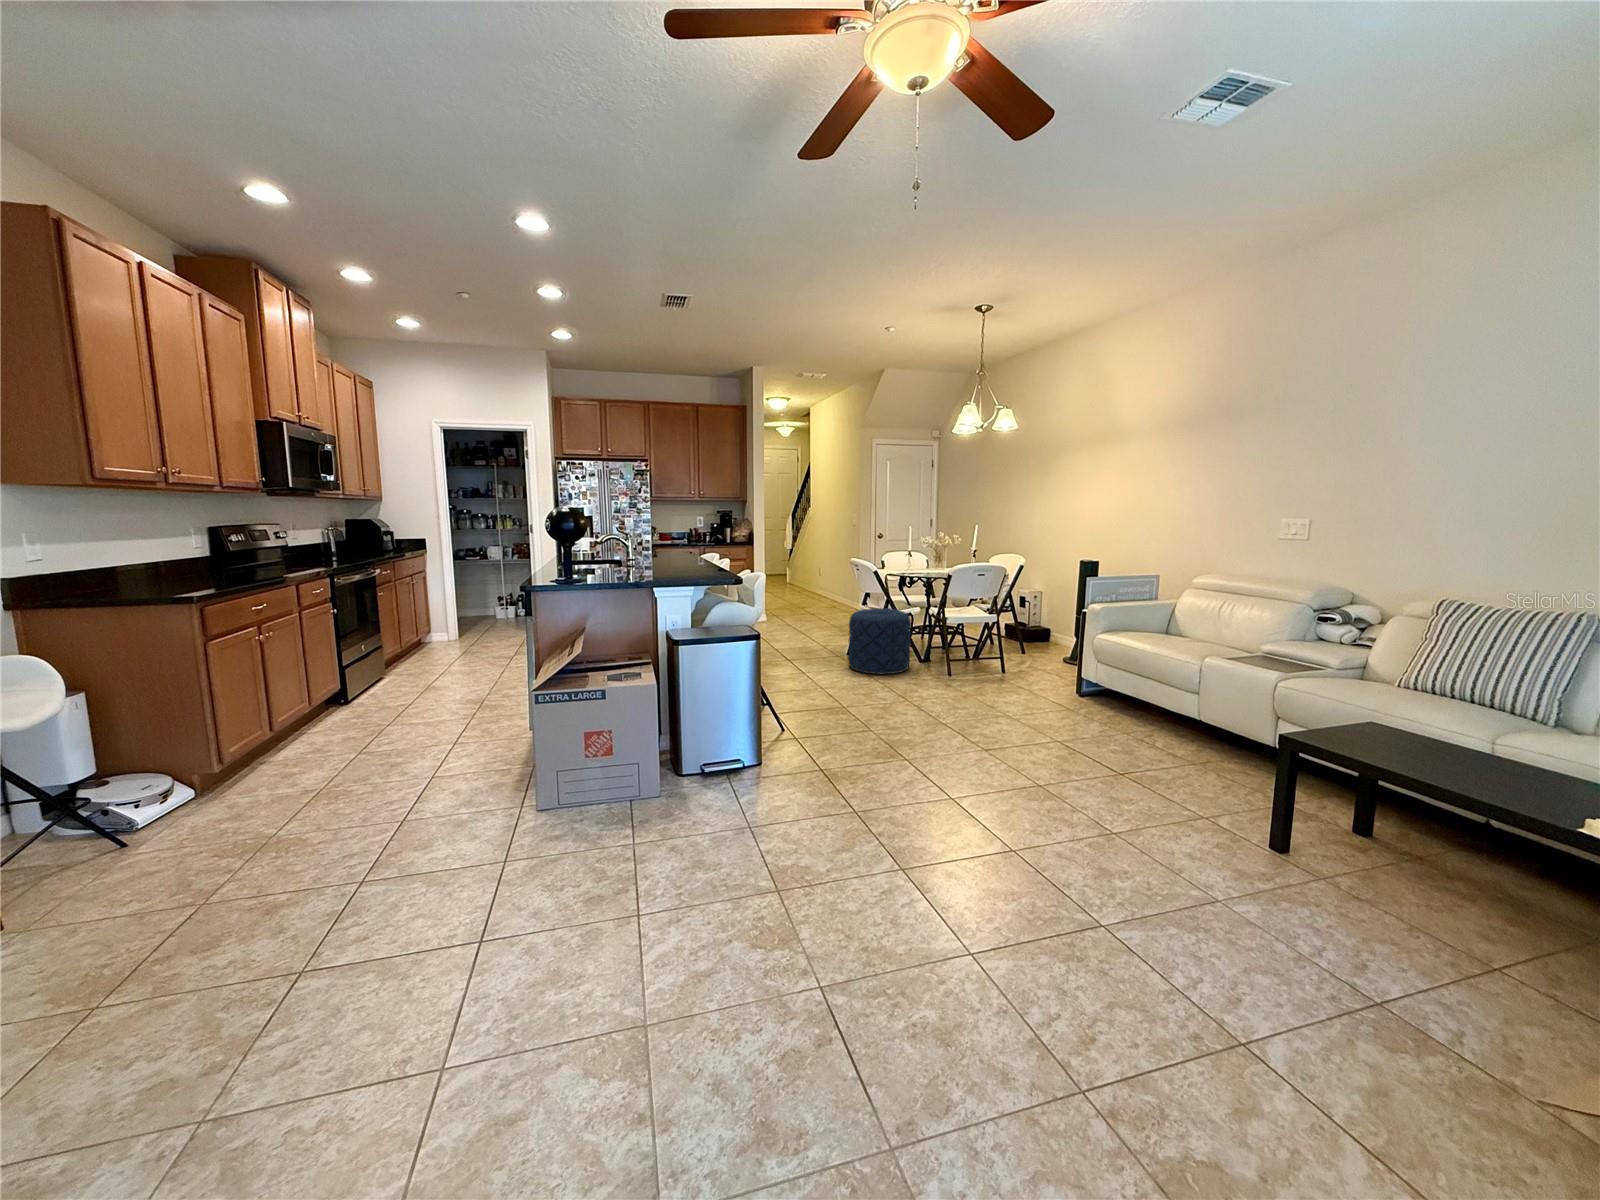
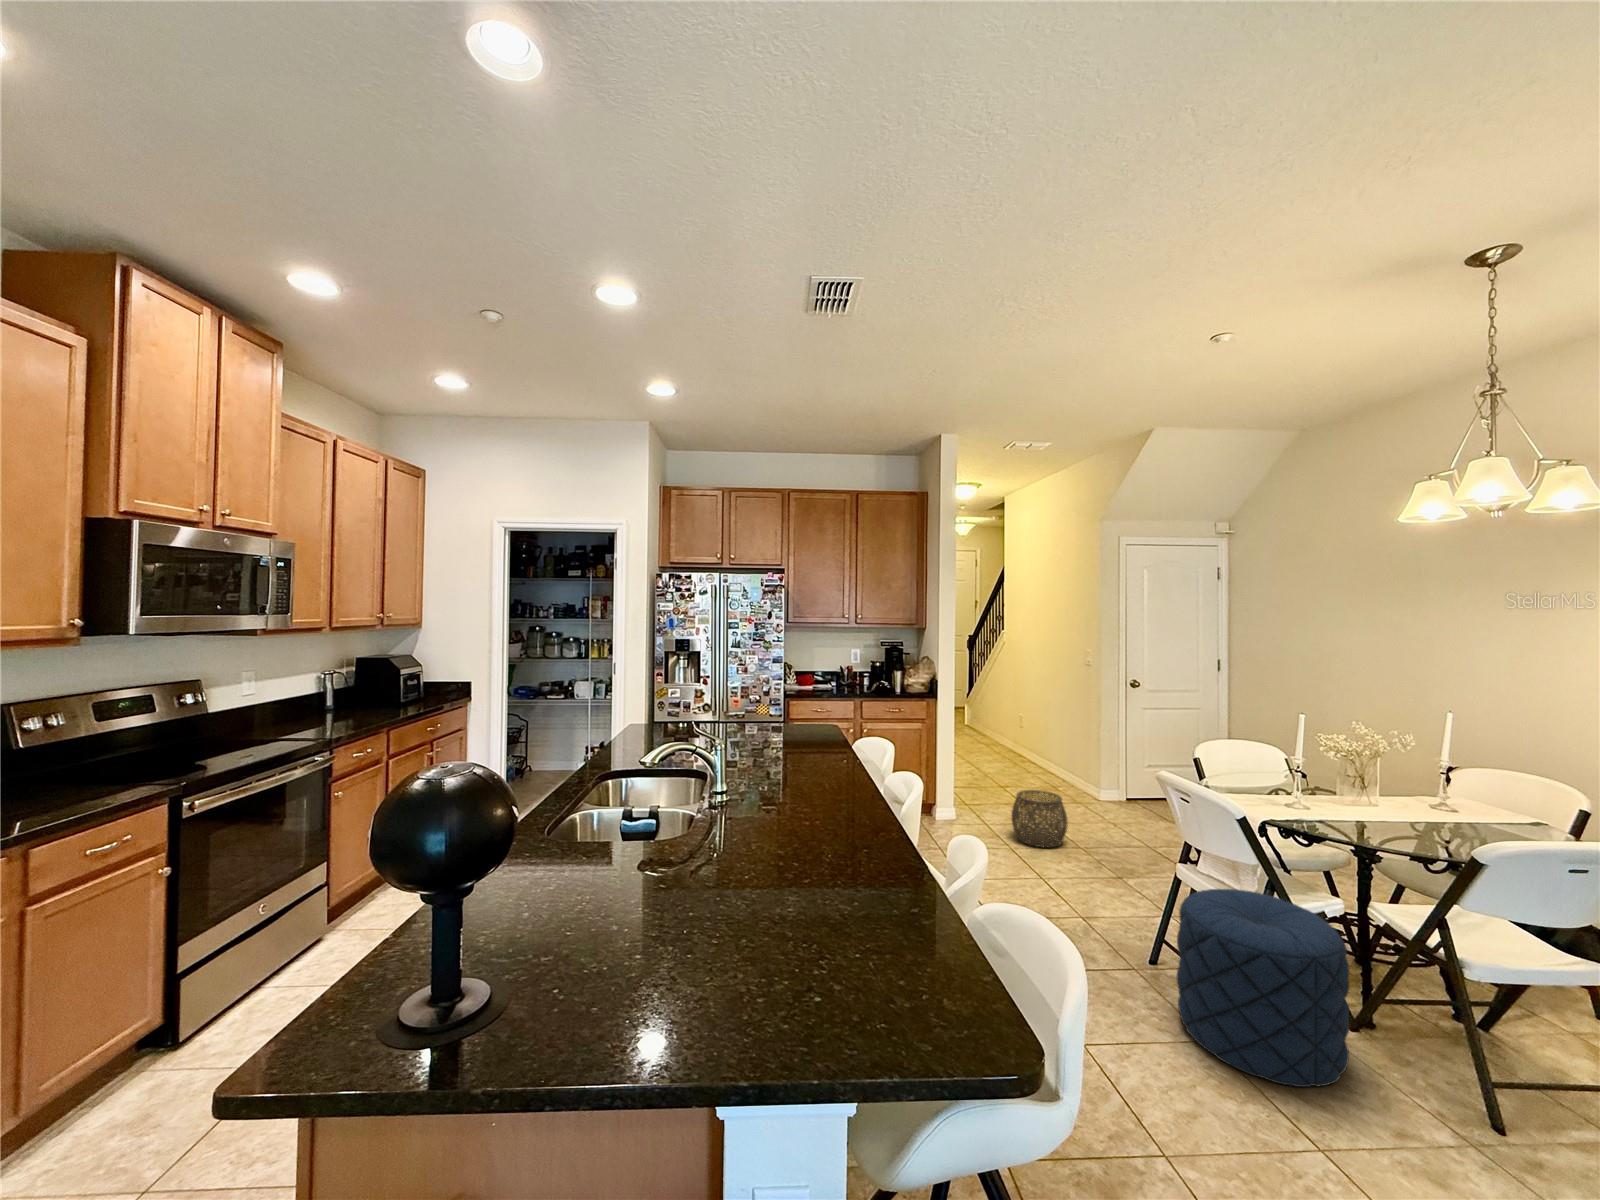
woven basket: none [797,596,829,627] -> present [1012,790,1068,848]

